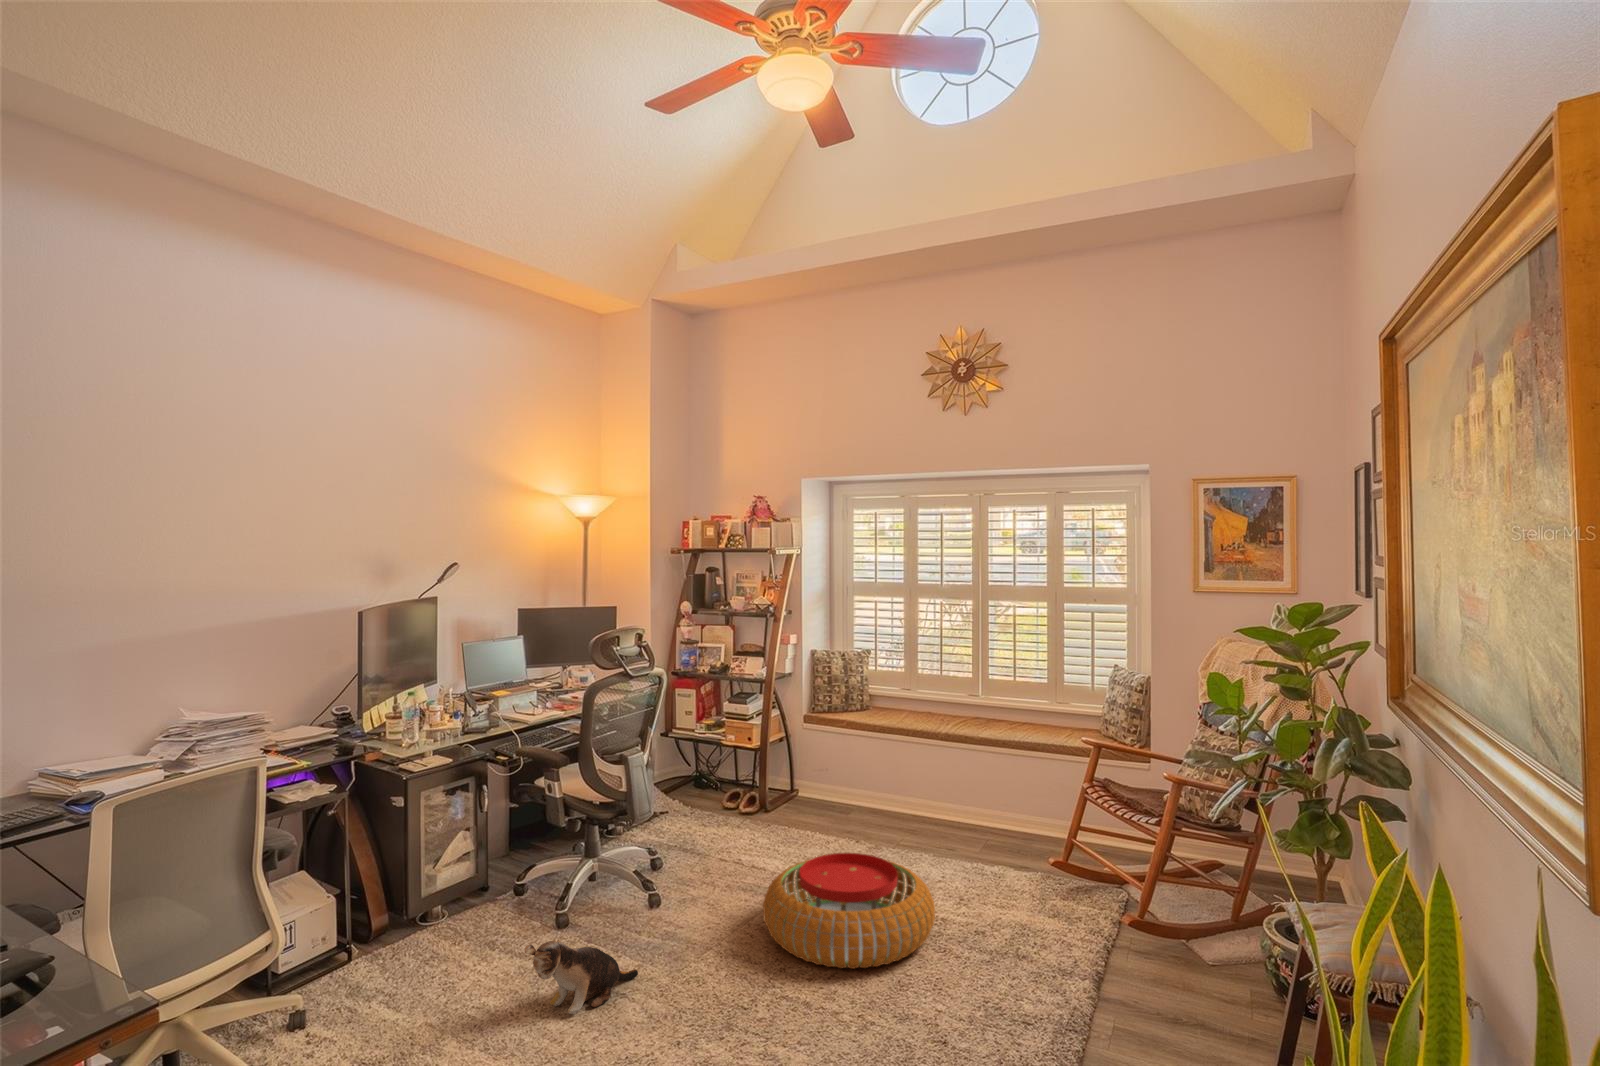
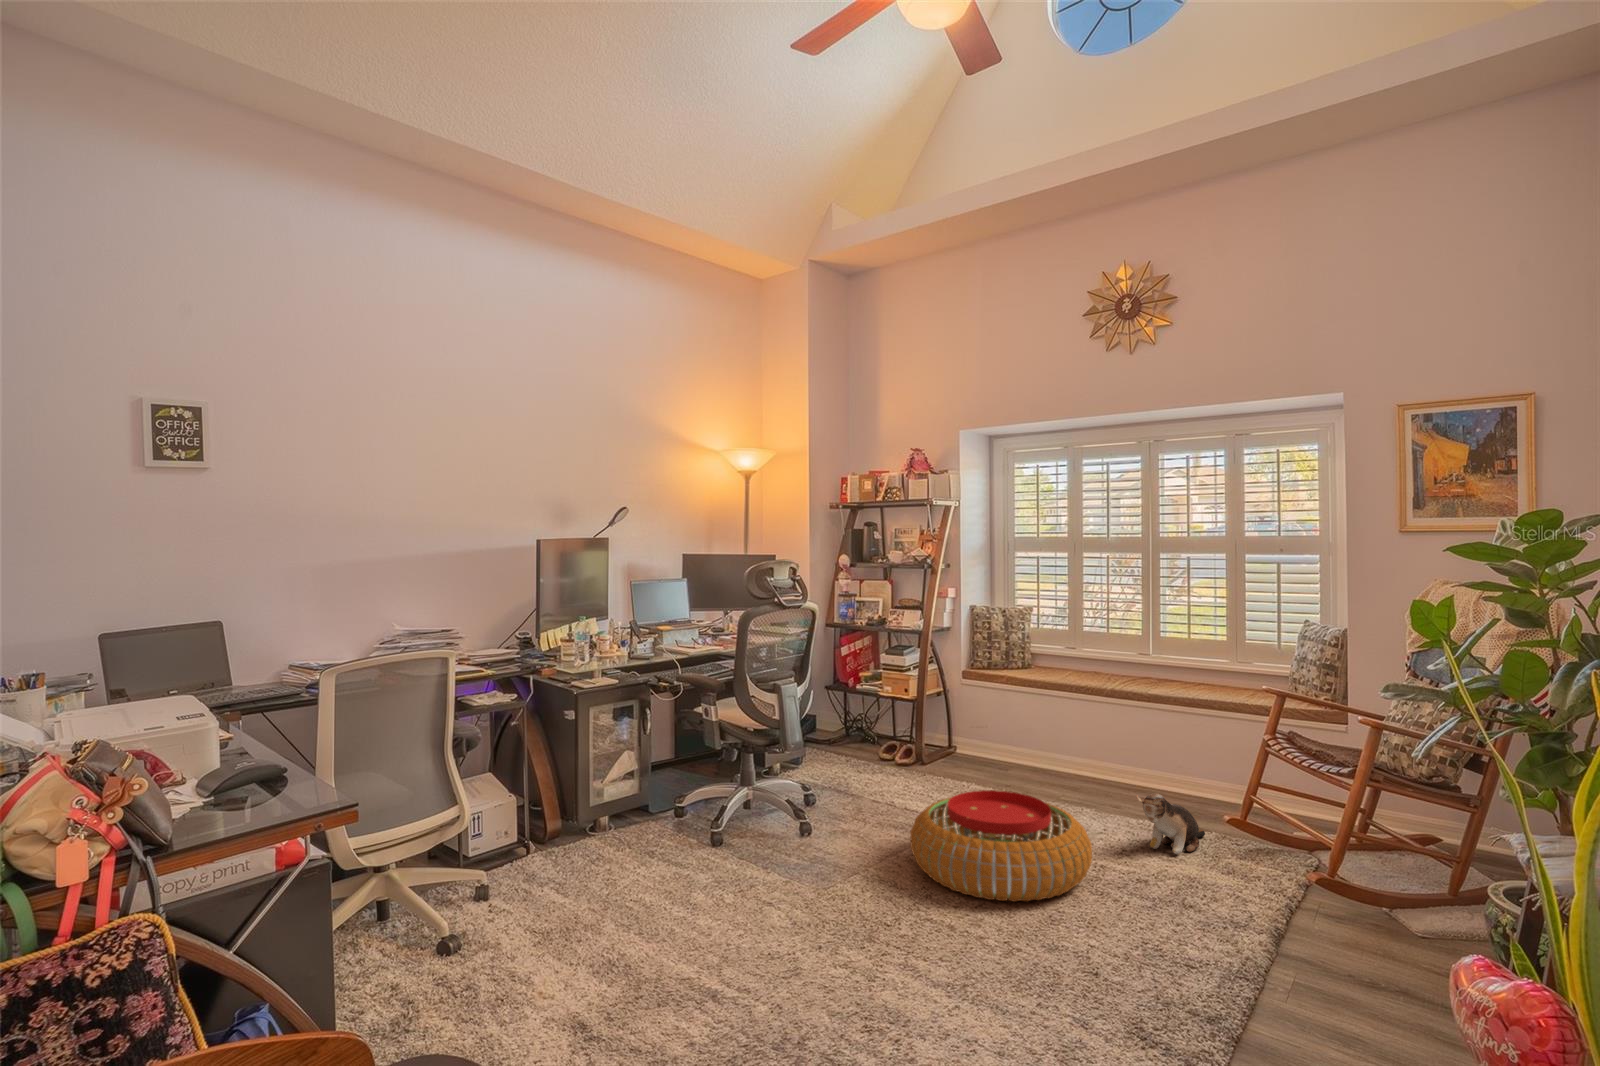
plush toy: present [525,941,638,1014] -> present [1136,793,1205,854]

